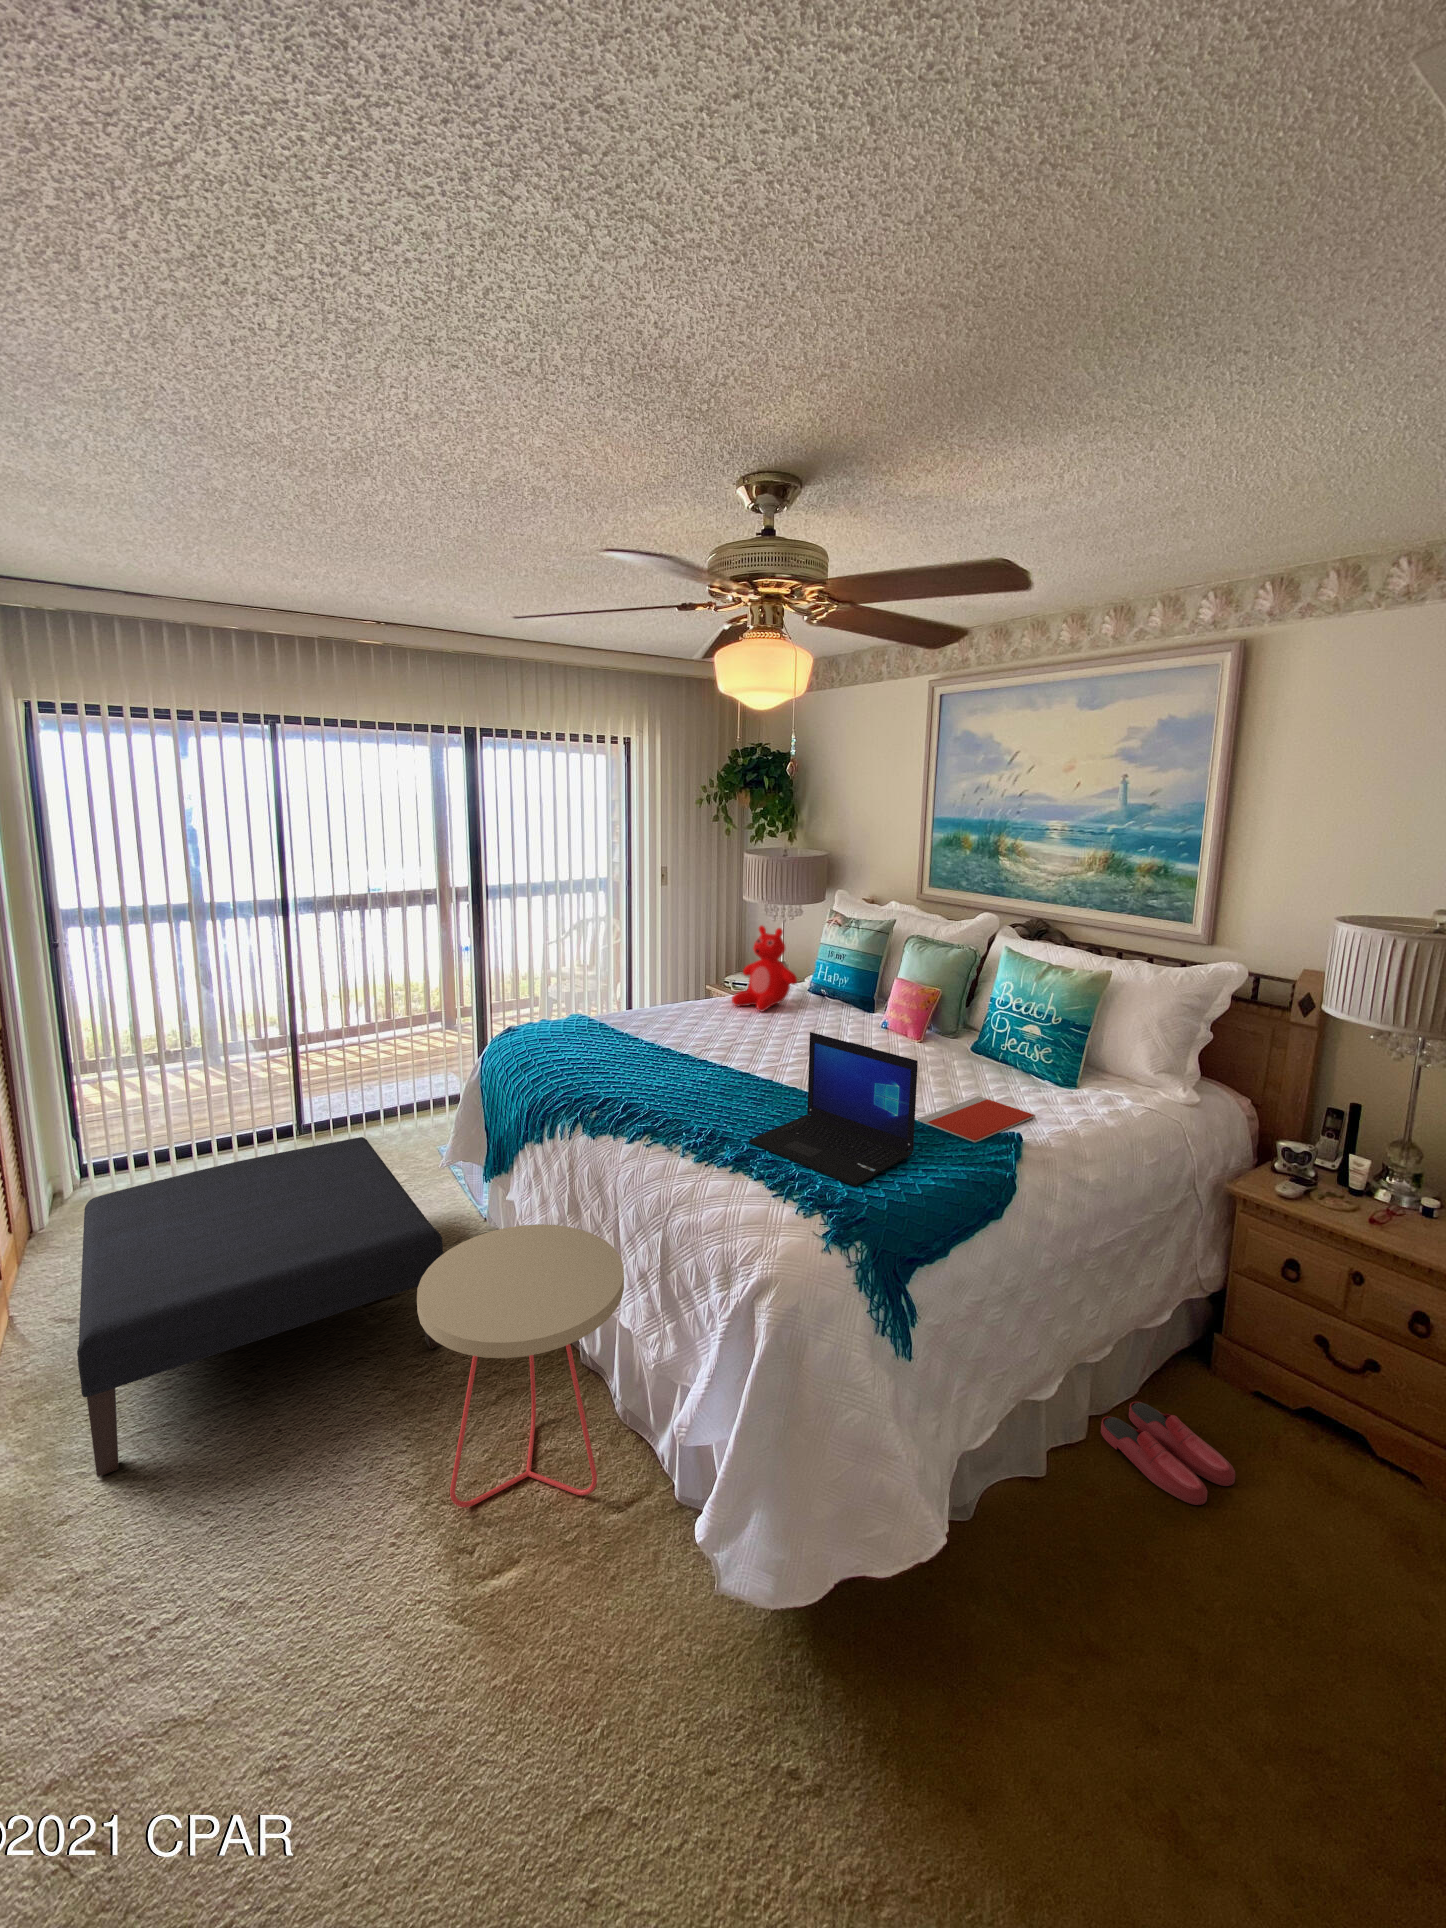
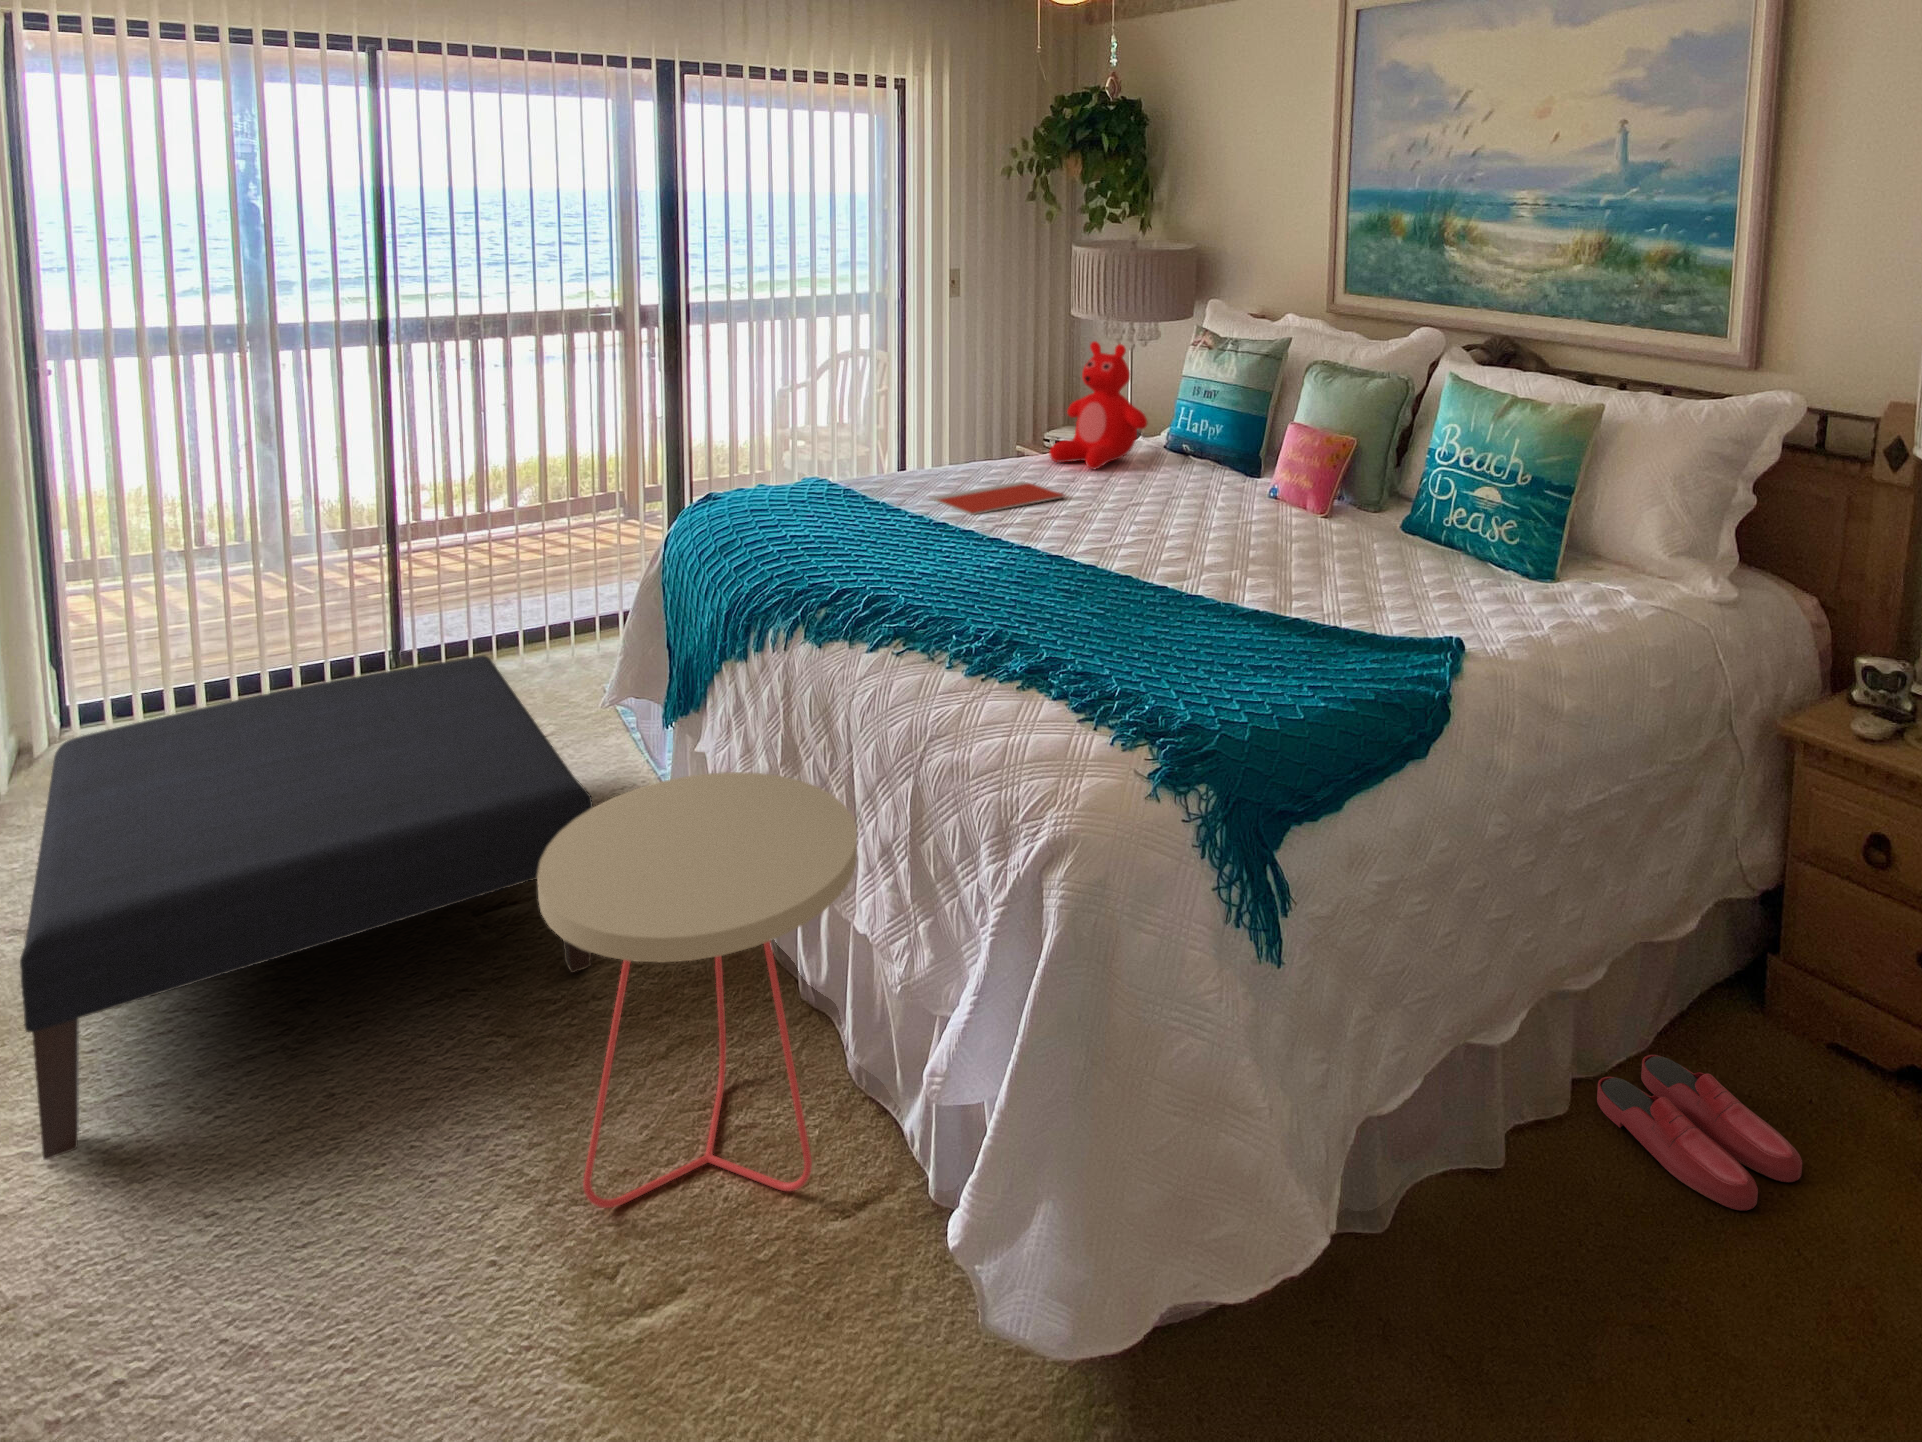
laptop: present [749,1032,918,1186] -> none [1049,478,1300,701]
notebook: present [918,1096,1035,1143] -> present [930,481,1066,515]

